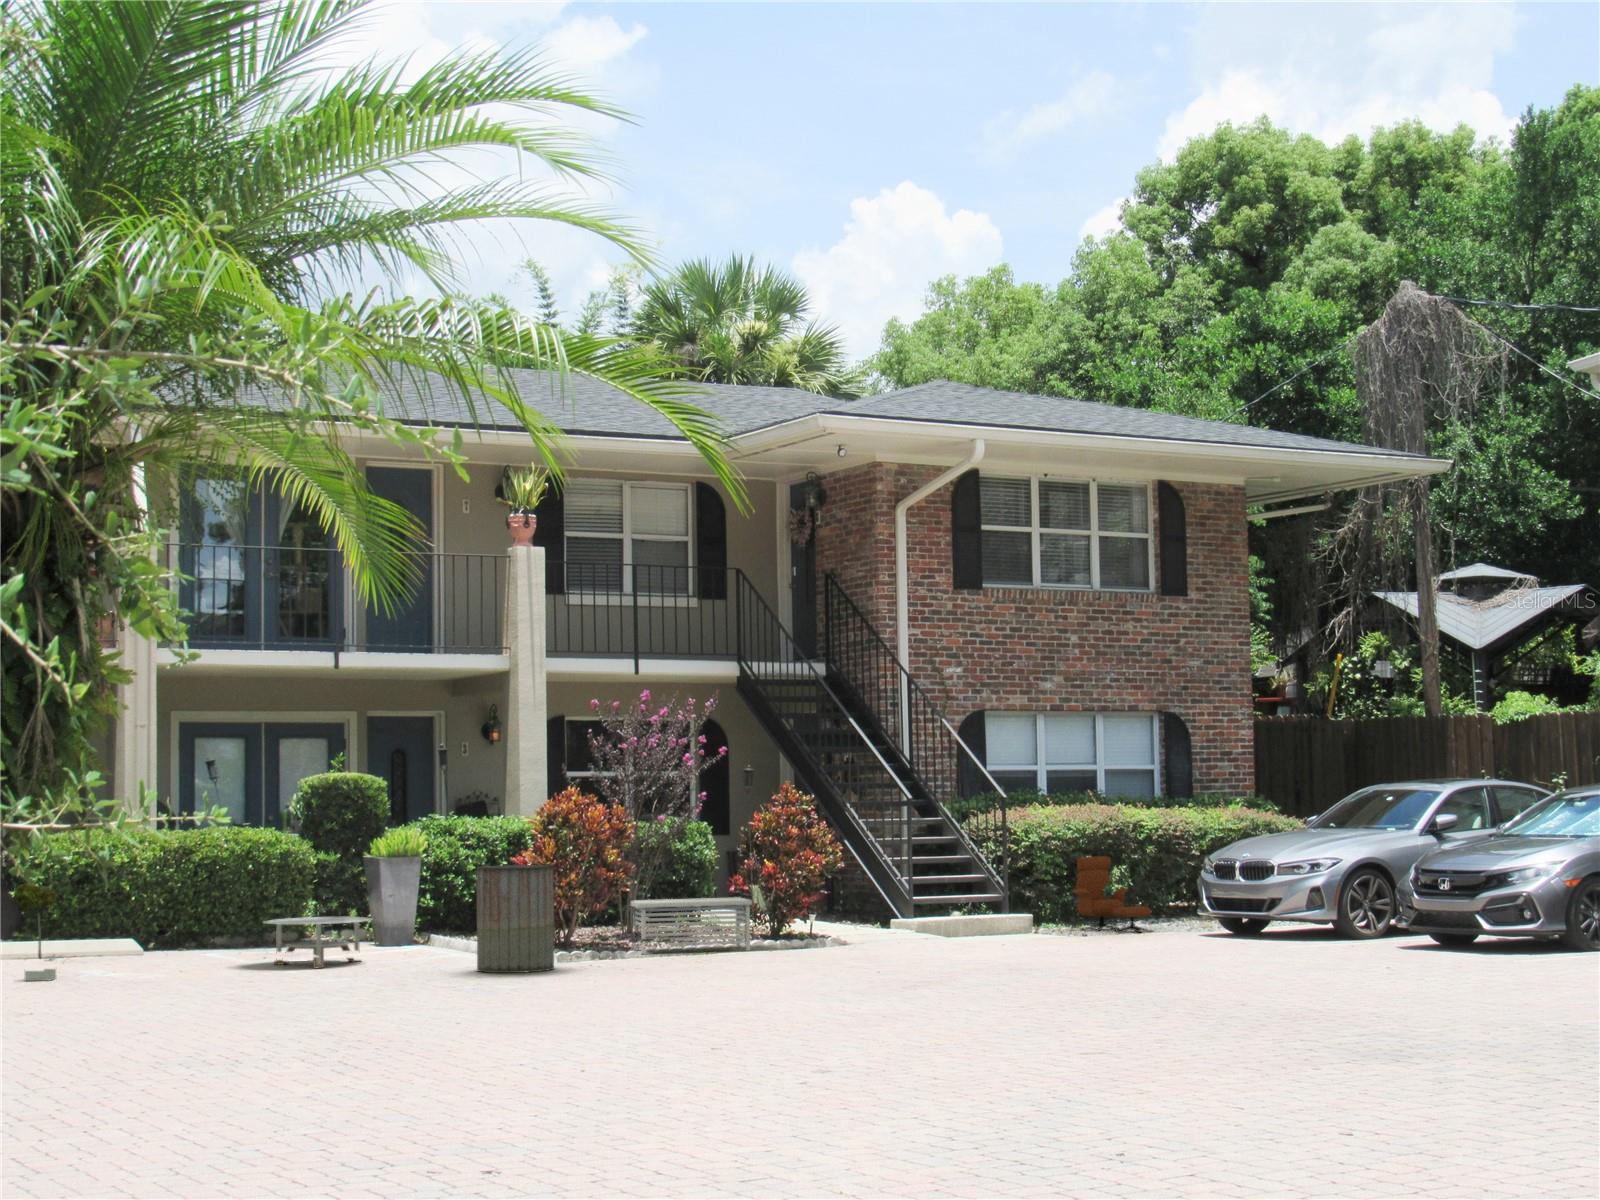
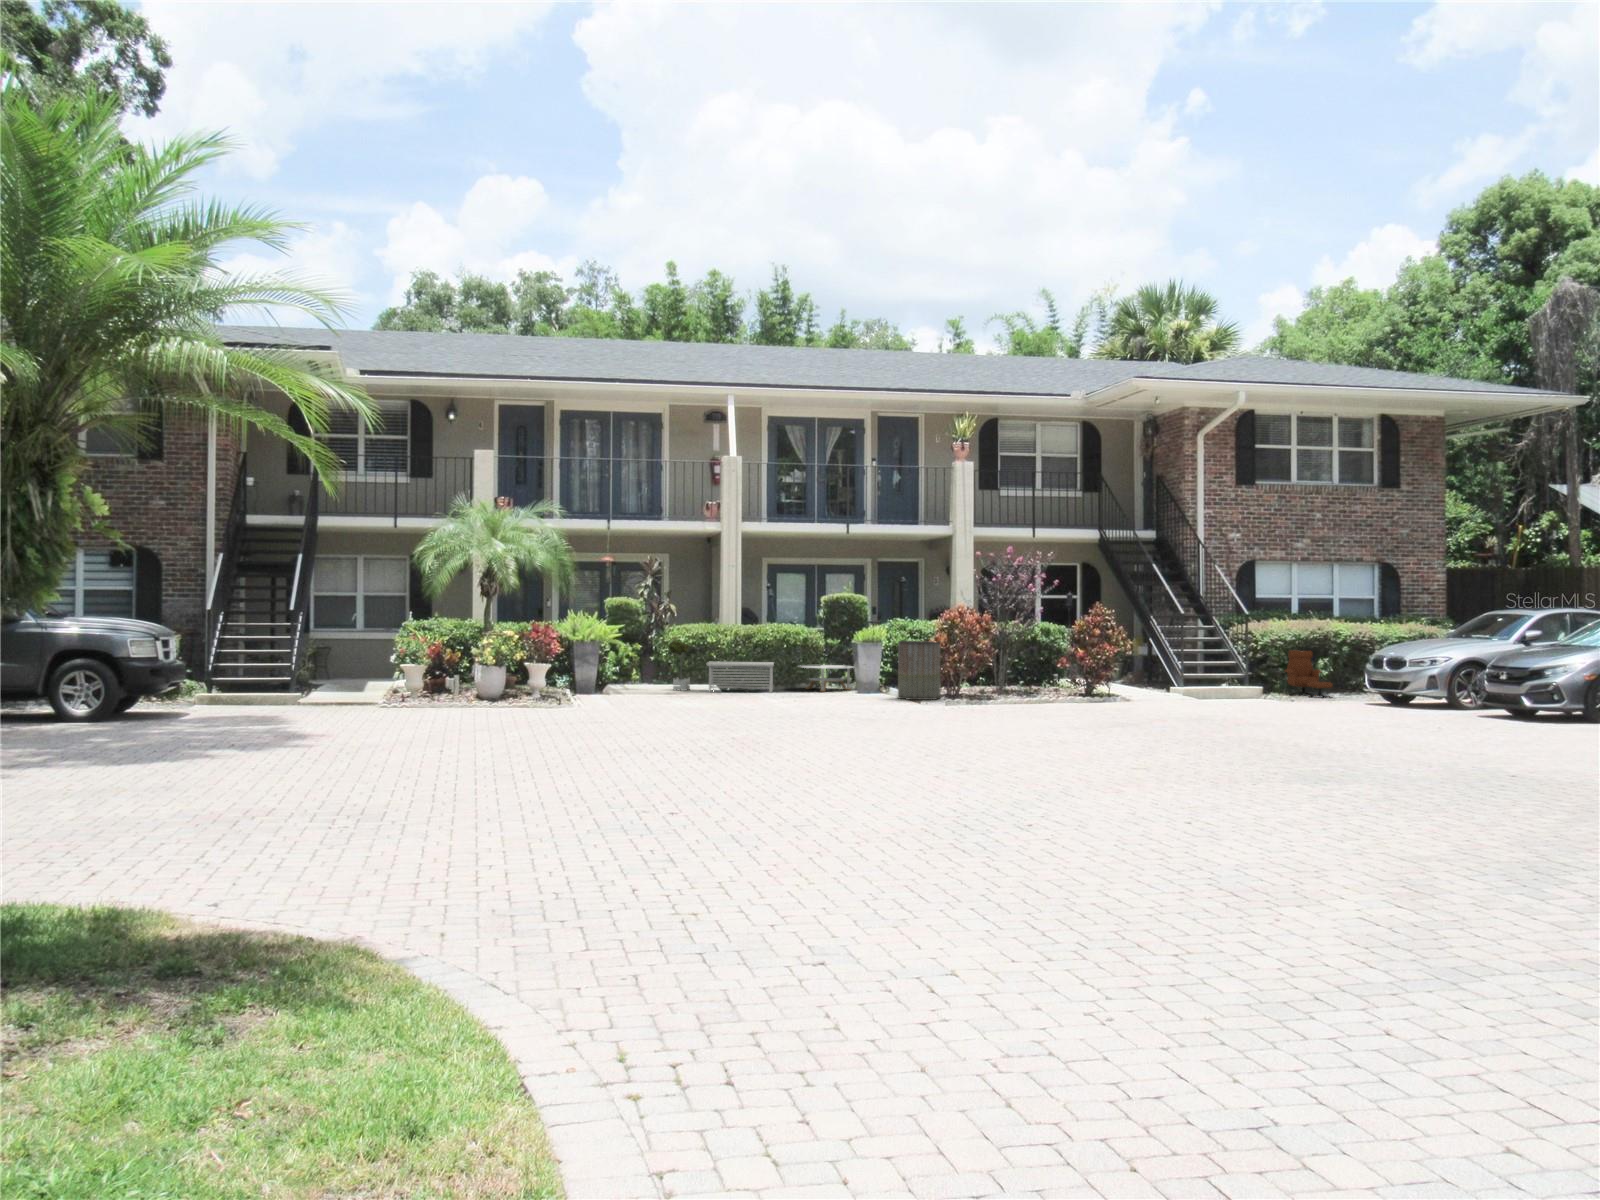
storage bench: present [630,897,752,954] -> present [707,662,774,693]

